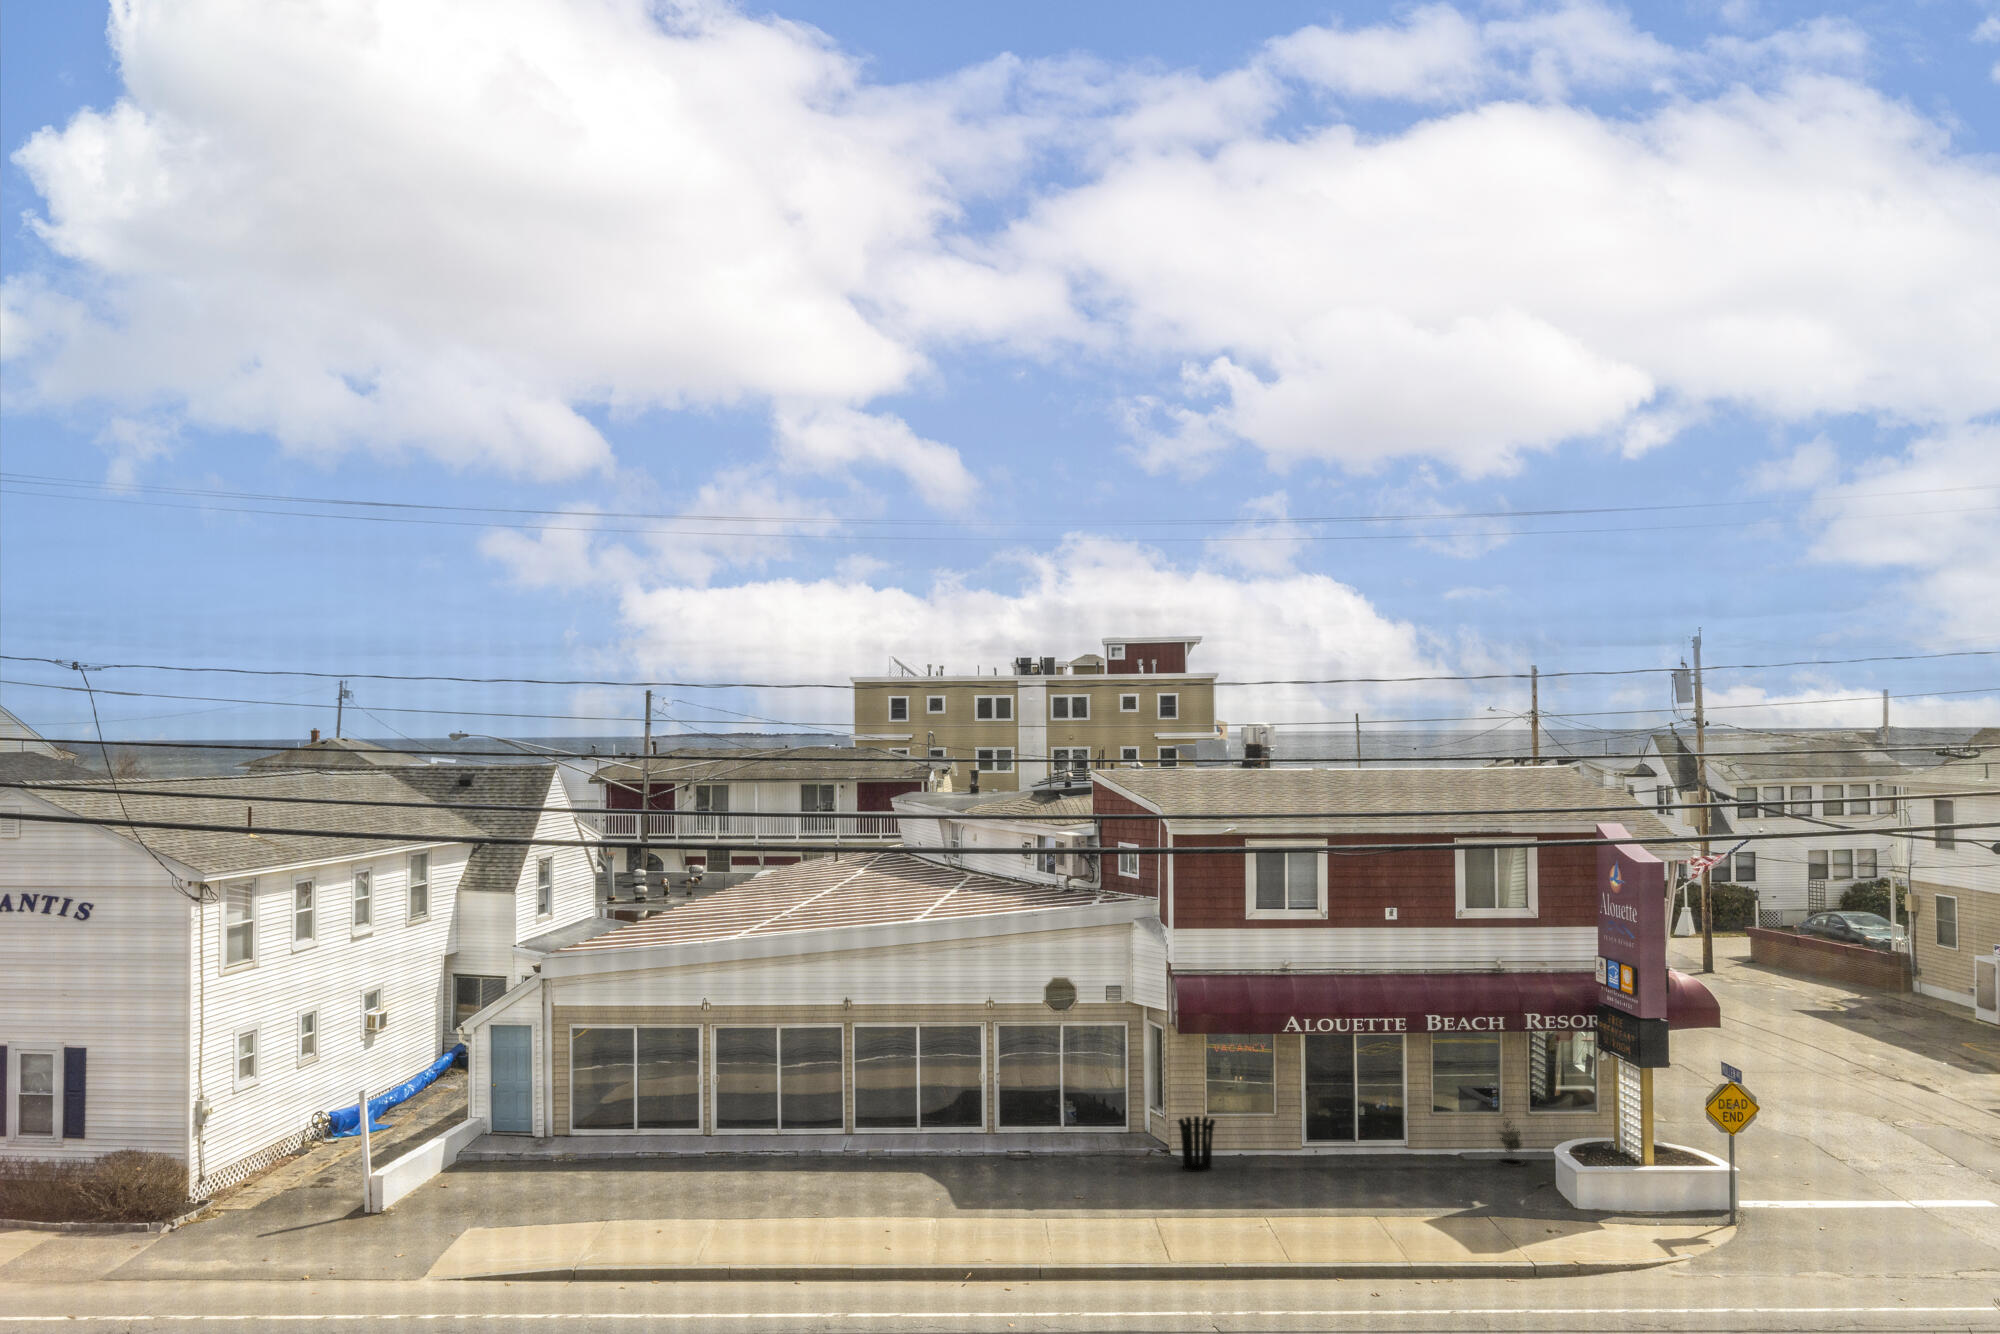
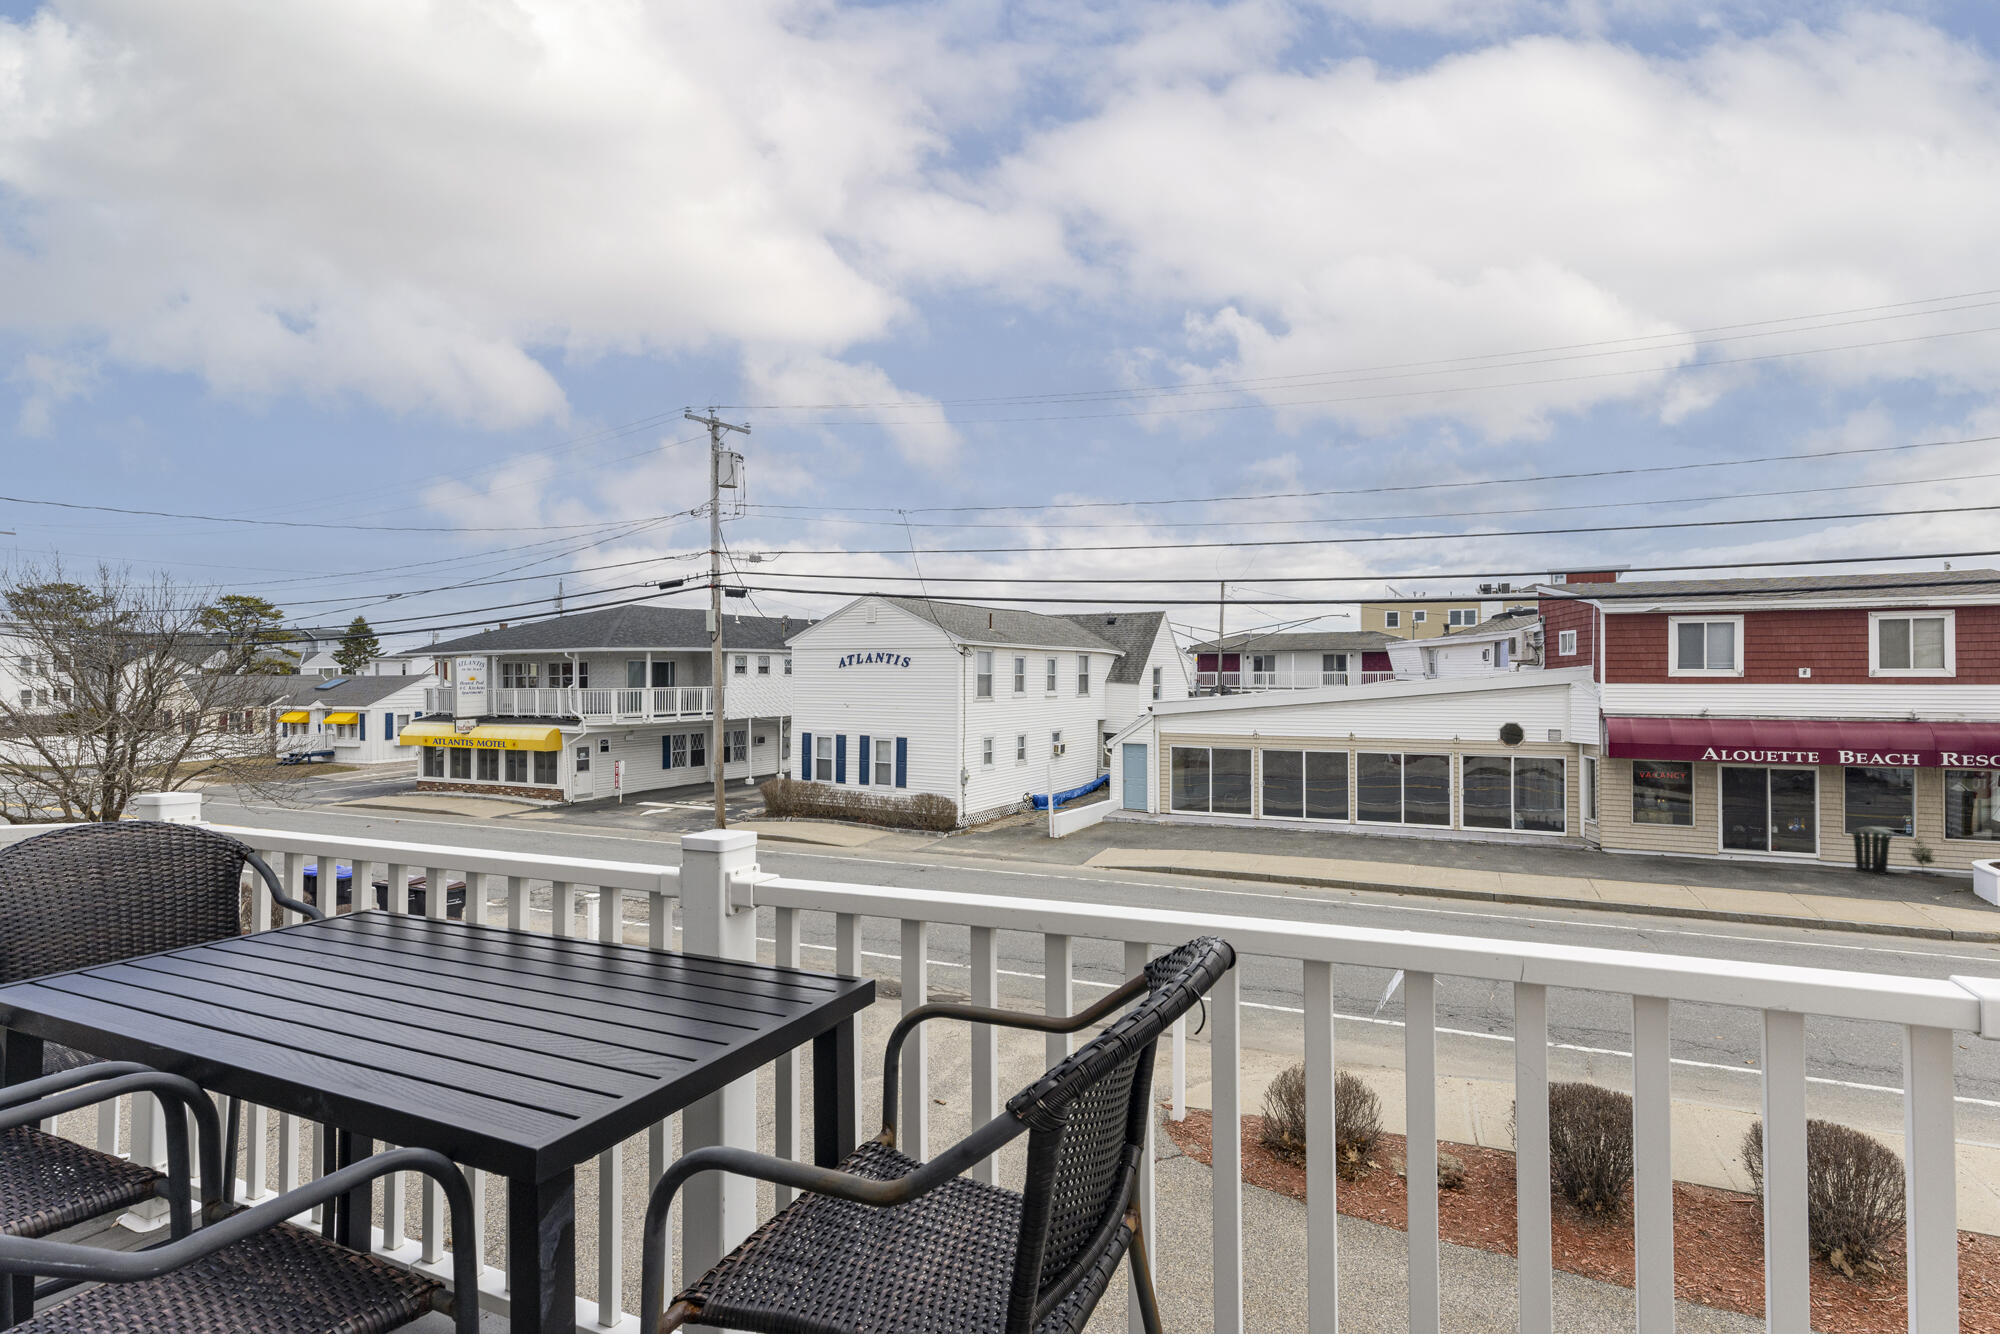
waste bin: present [1178,1116,1215,1172] -> present [1852,831,1891,874]

